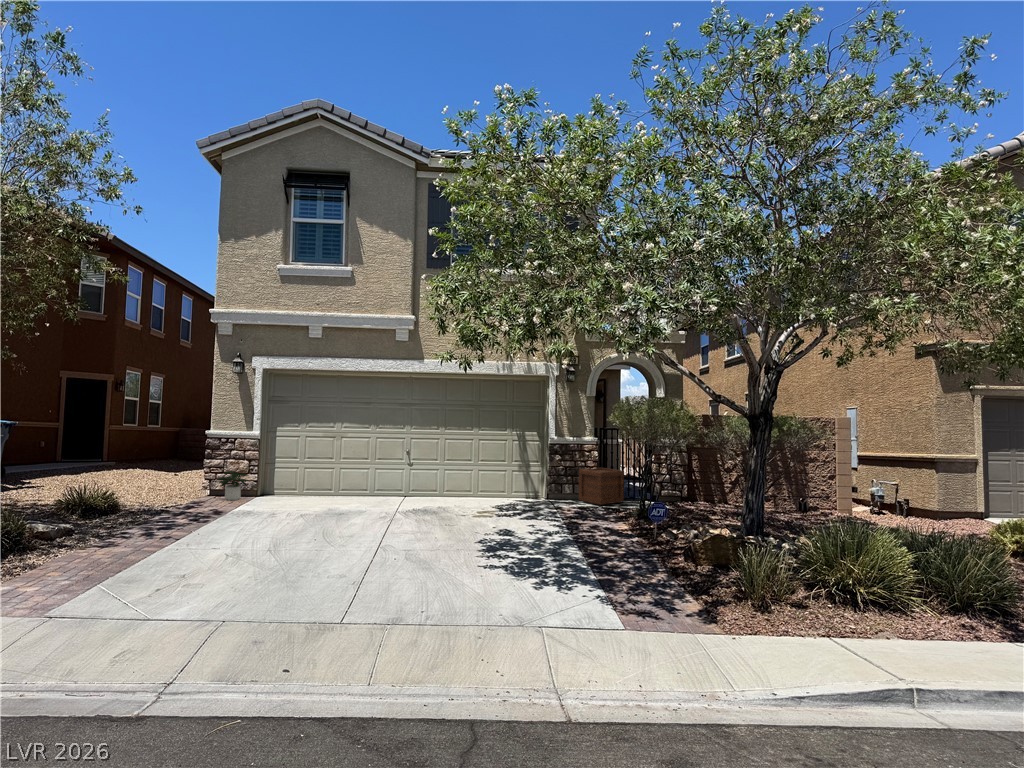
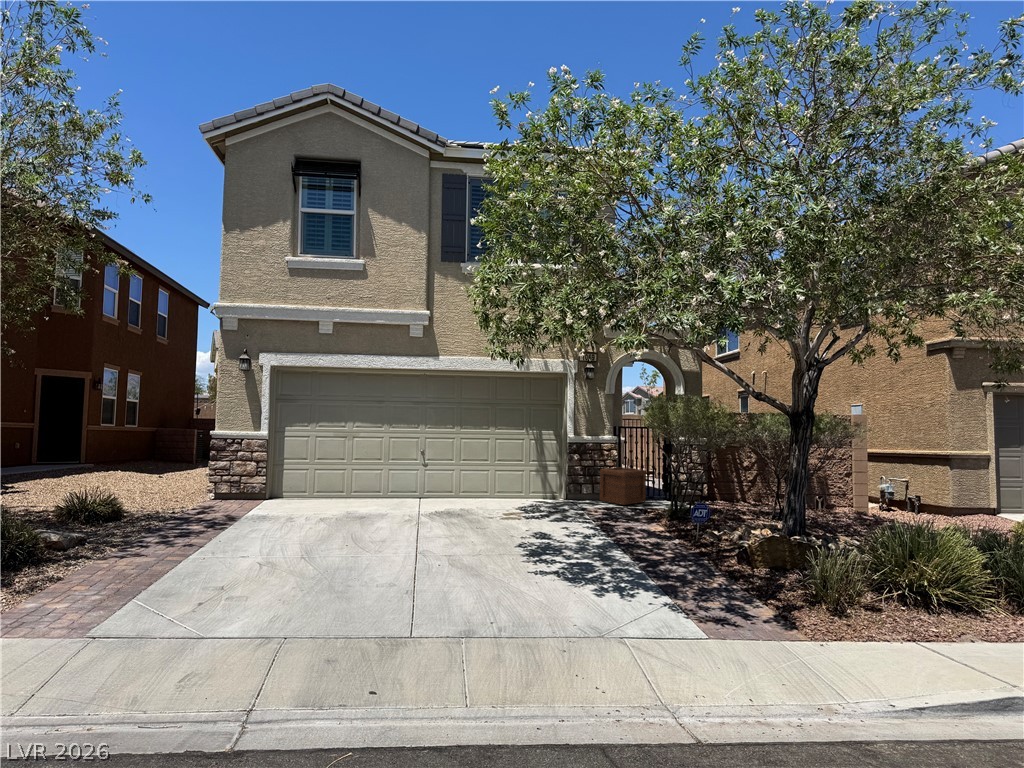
potted plant: present [218,471,248,500] -> none [225,474,260,505]

